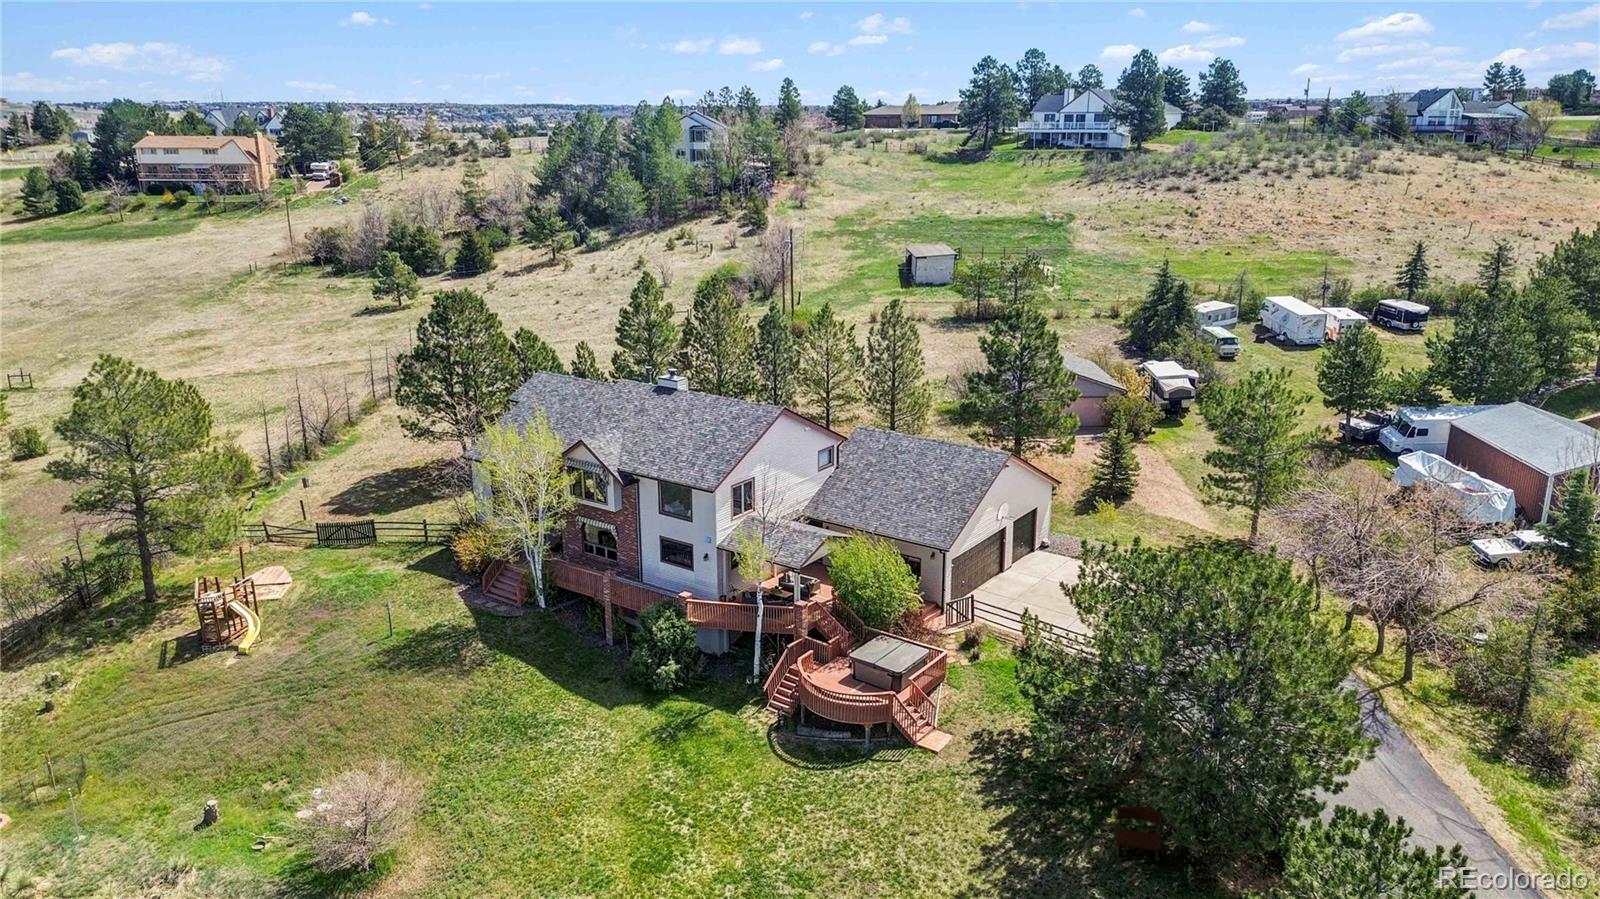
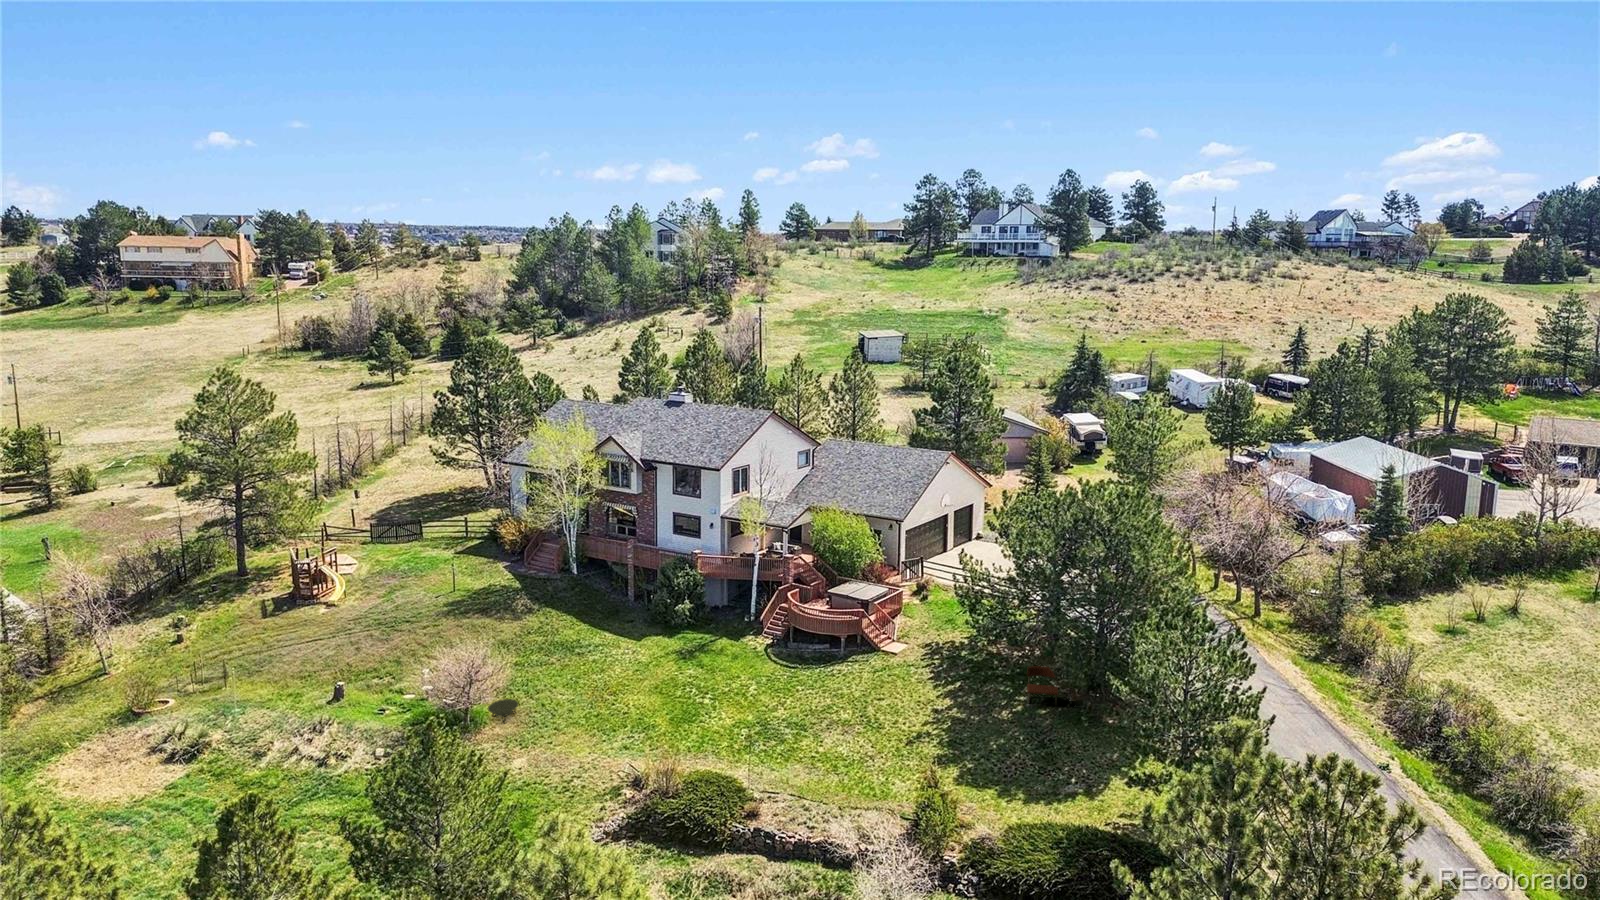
round table: none [396,823,437,861] -> present [488,699,518,724]

